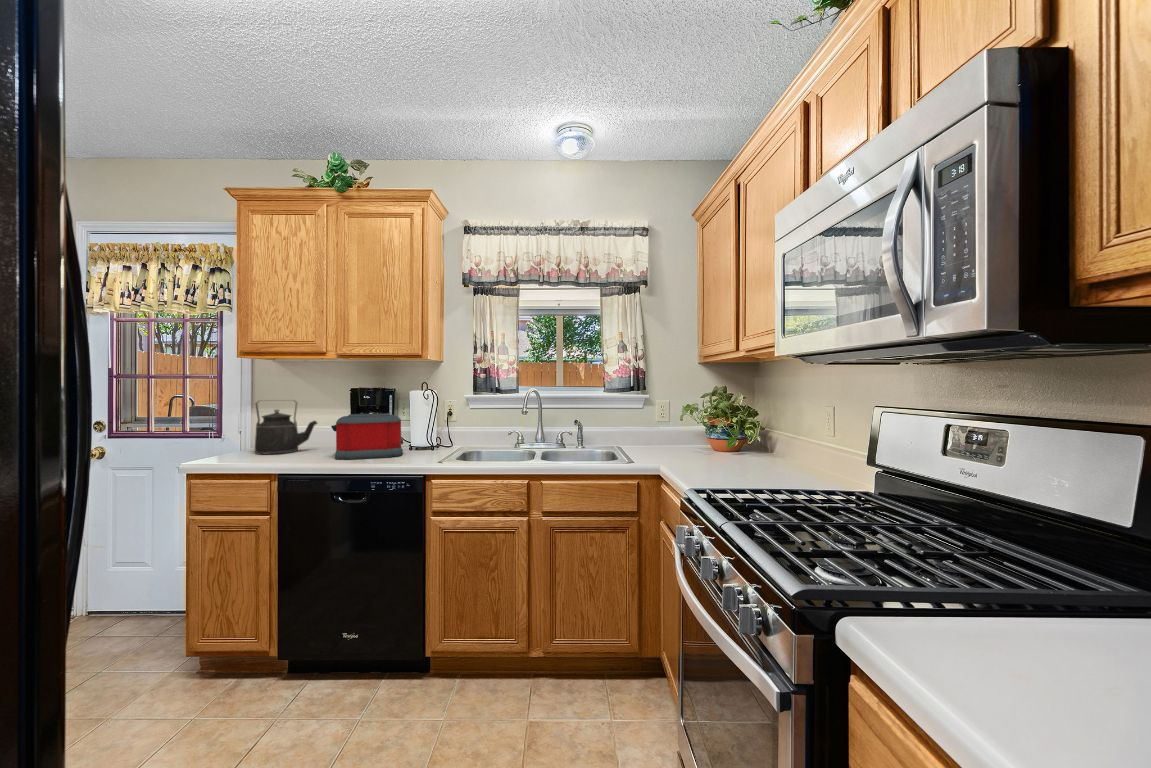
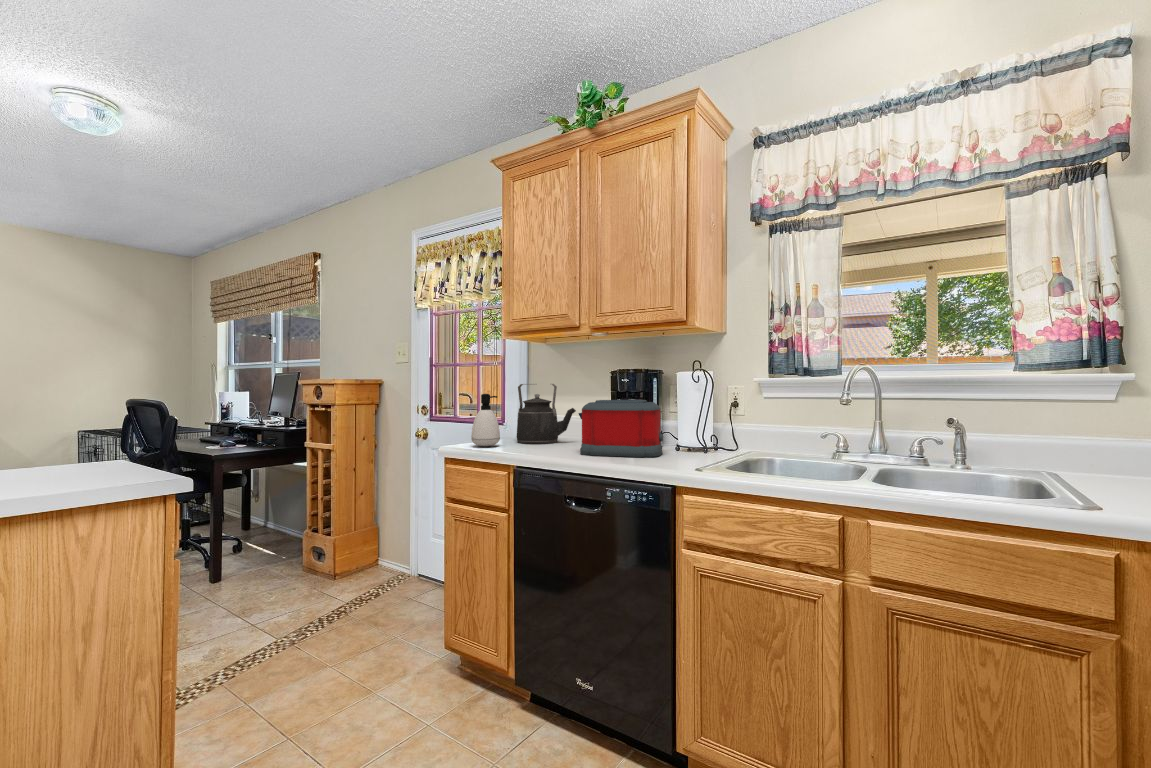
soap dispenser: none [213,412,245,461] -> present [471,394,500,446]

